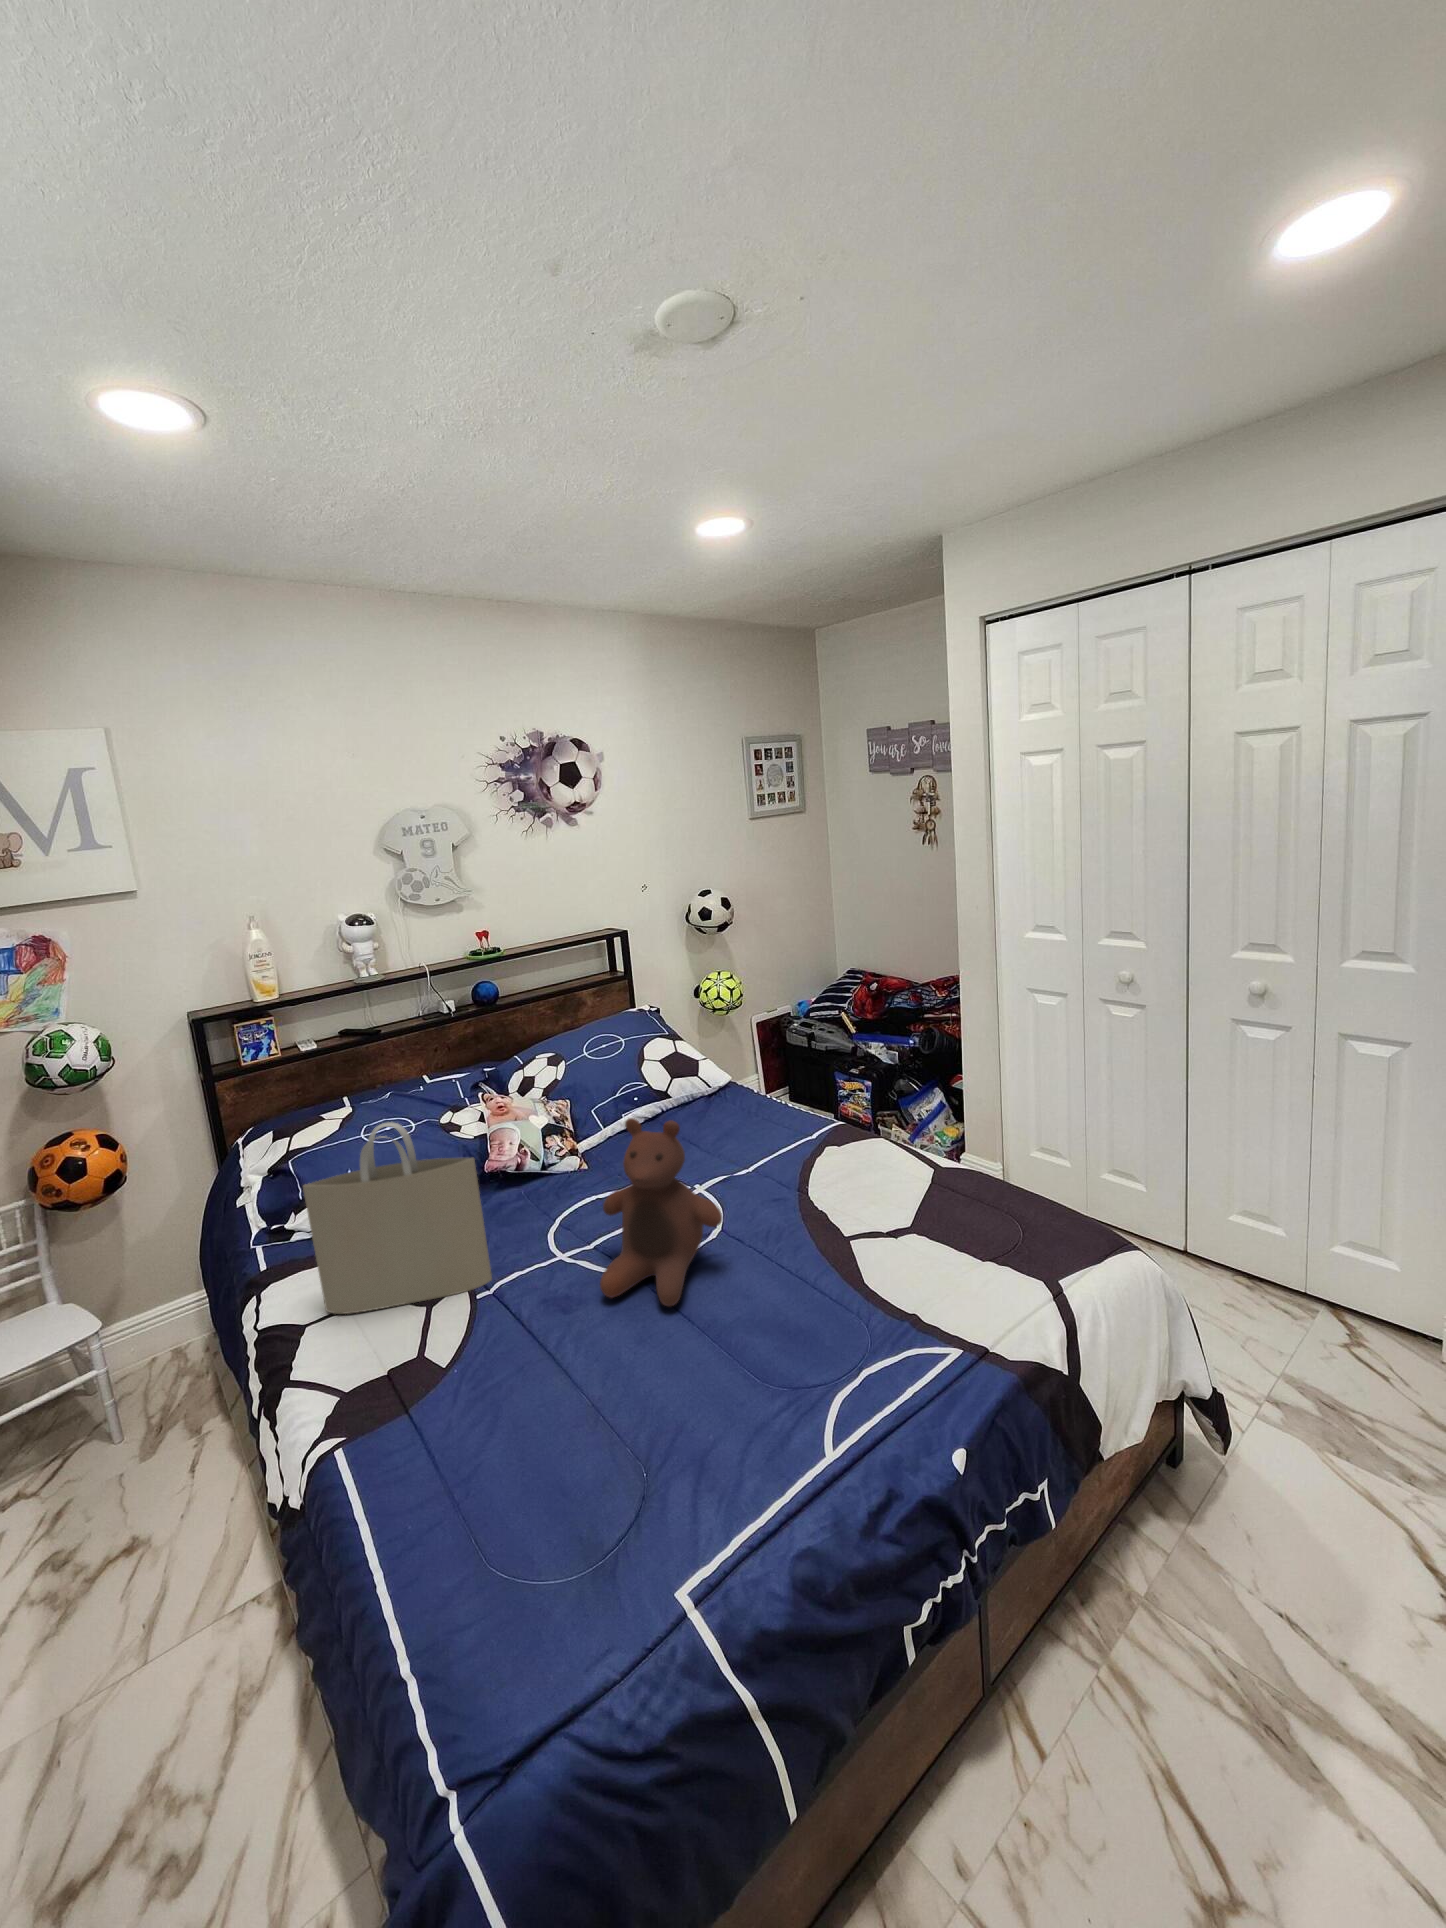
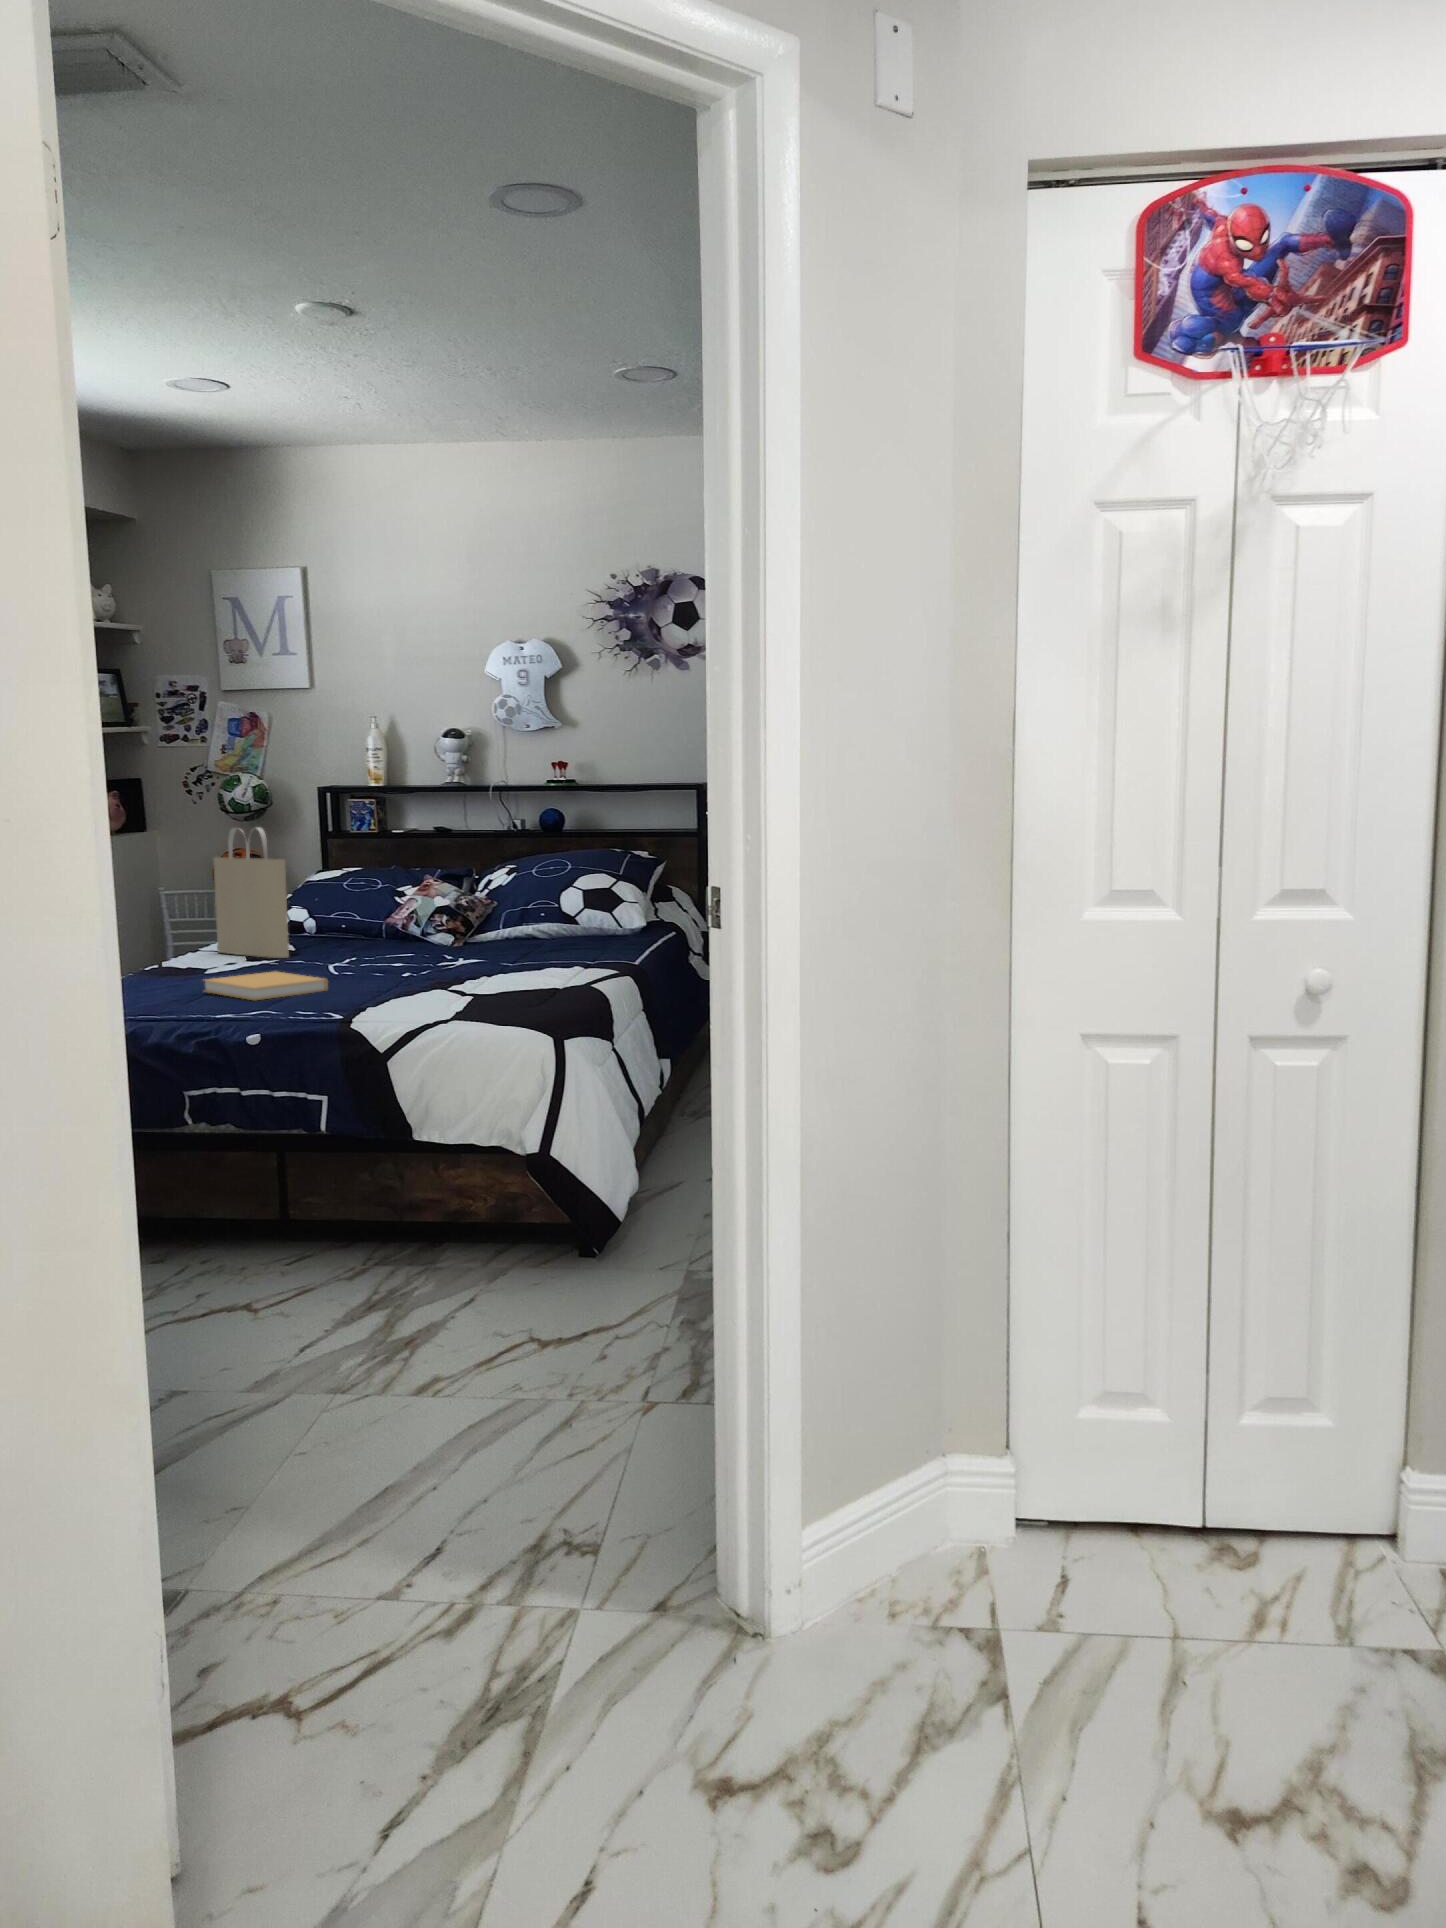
stuffed bear: present [600,1118,722,1306] -> none [290,844,378,971]
book: none [735,1320,894,1434] -> present [204,971,328,1000]

